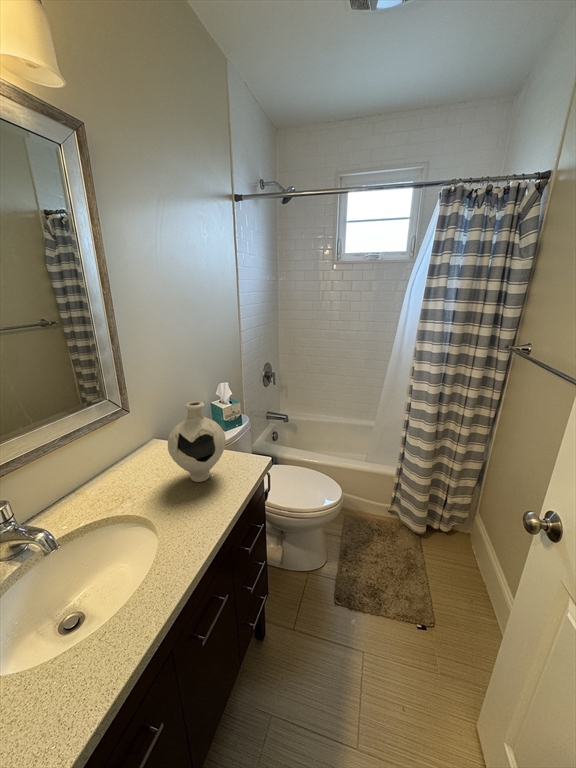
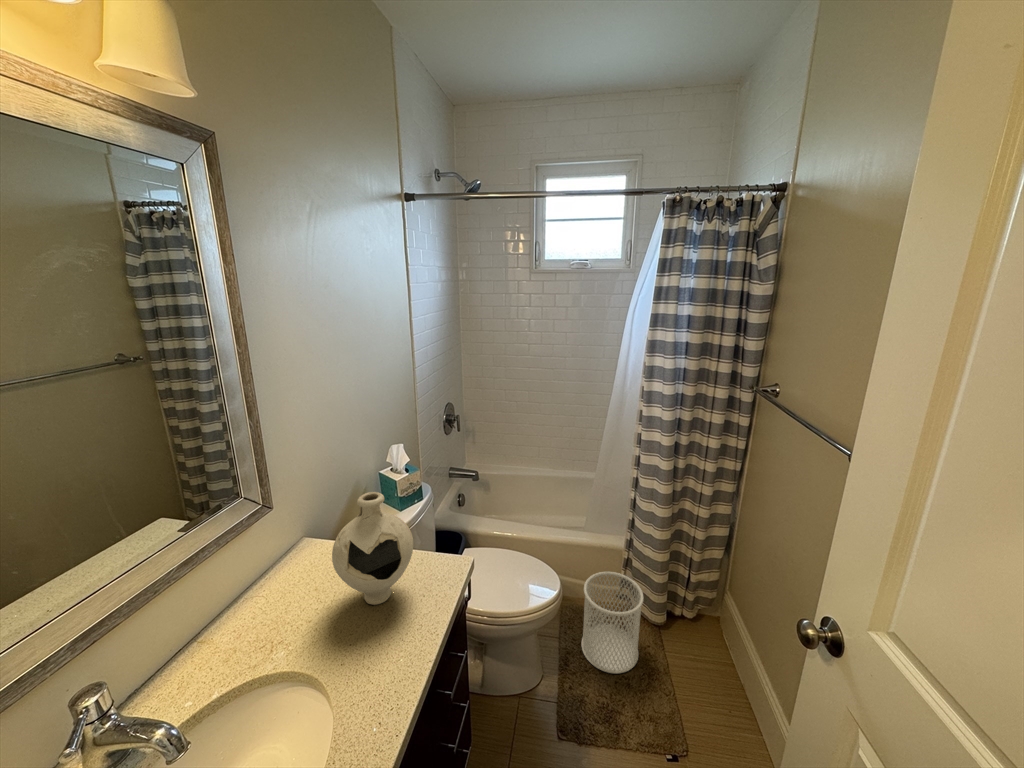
wastebasket: none [358,490,408,564] -> present [581,572,644,673]

